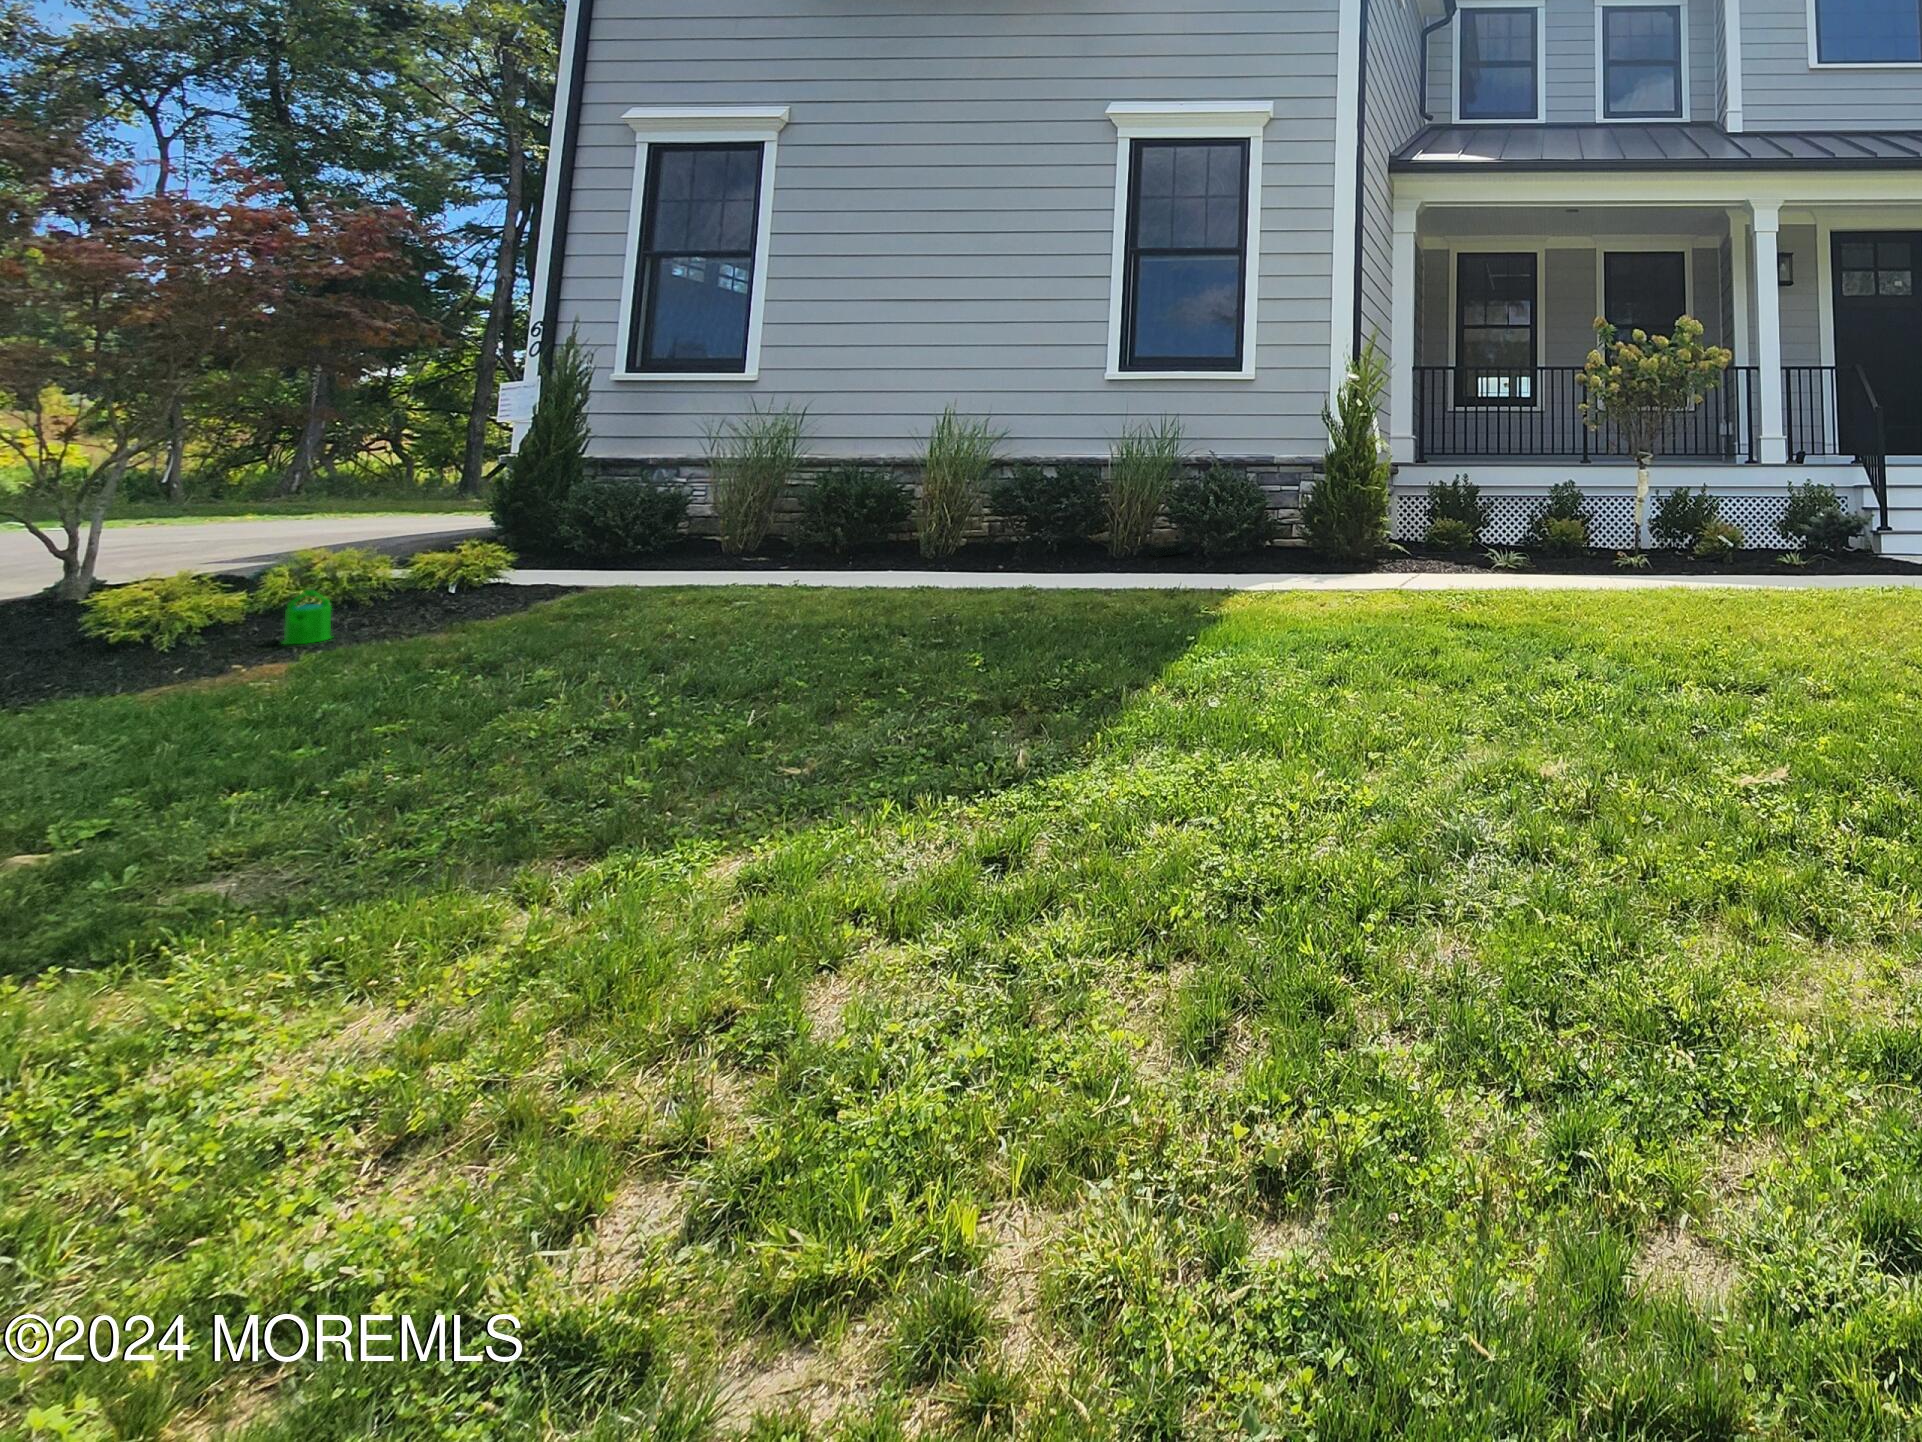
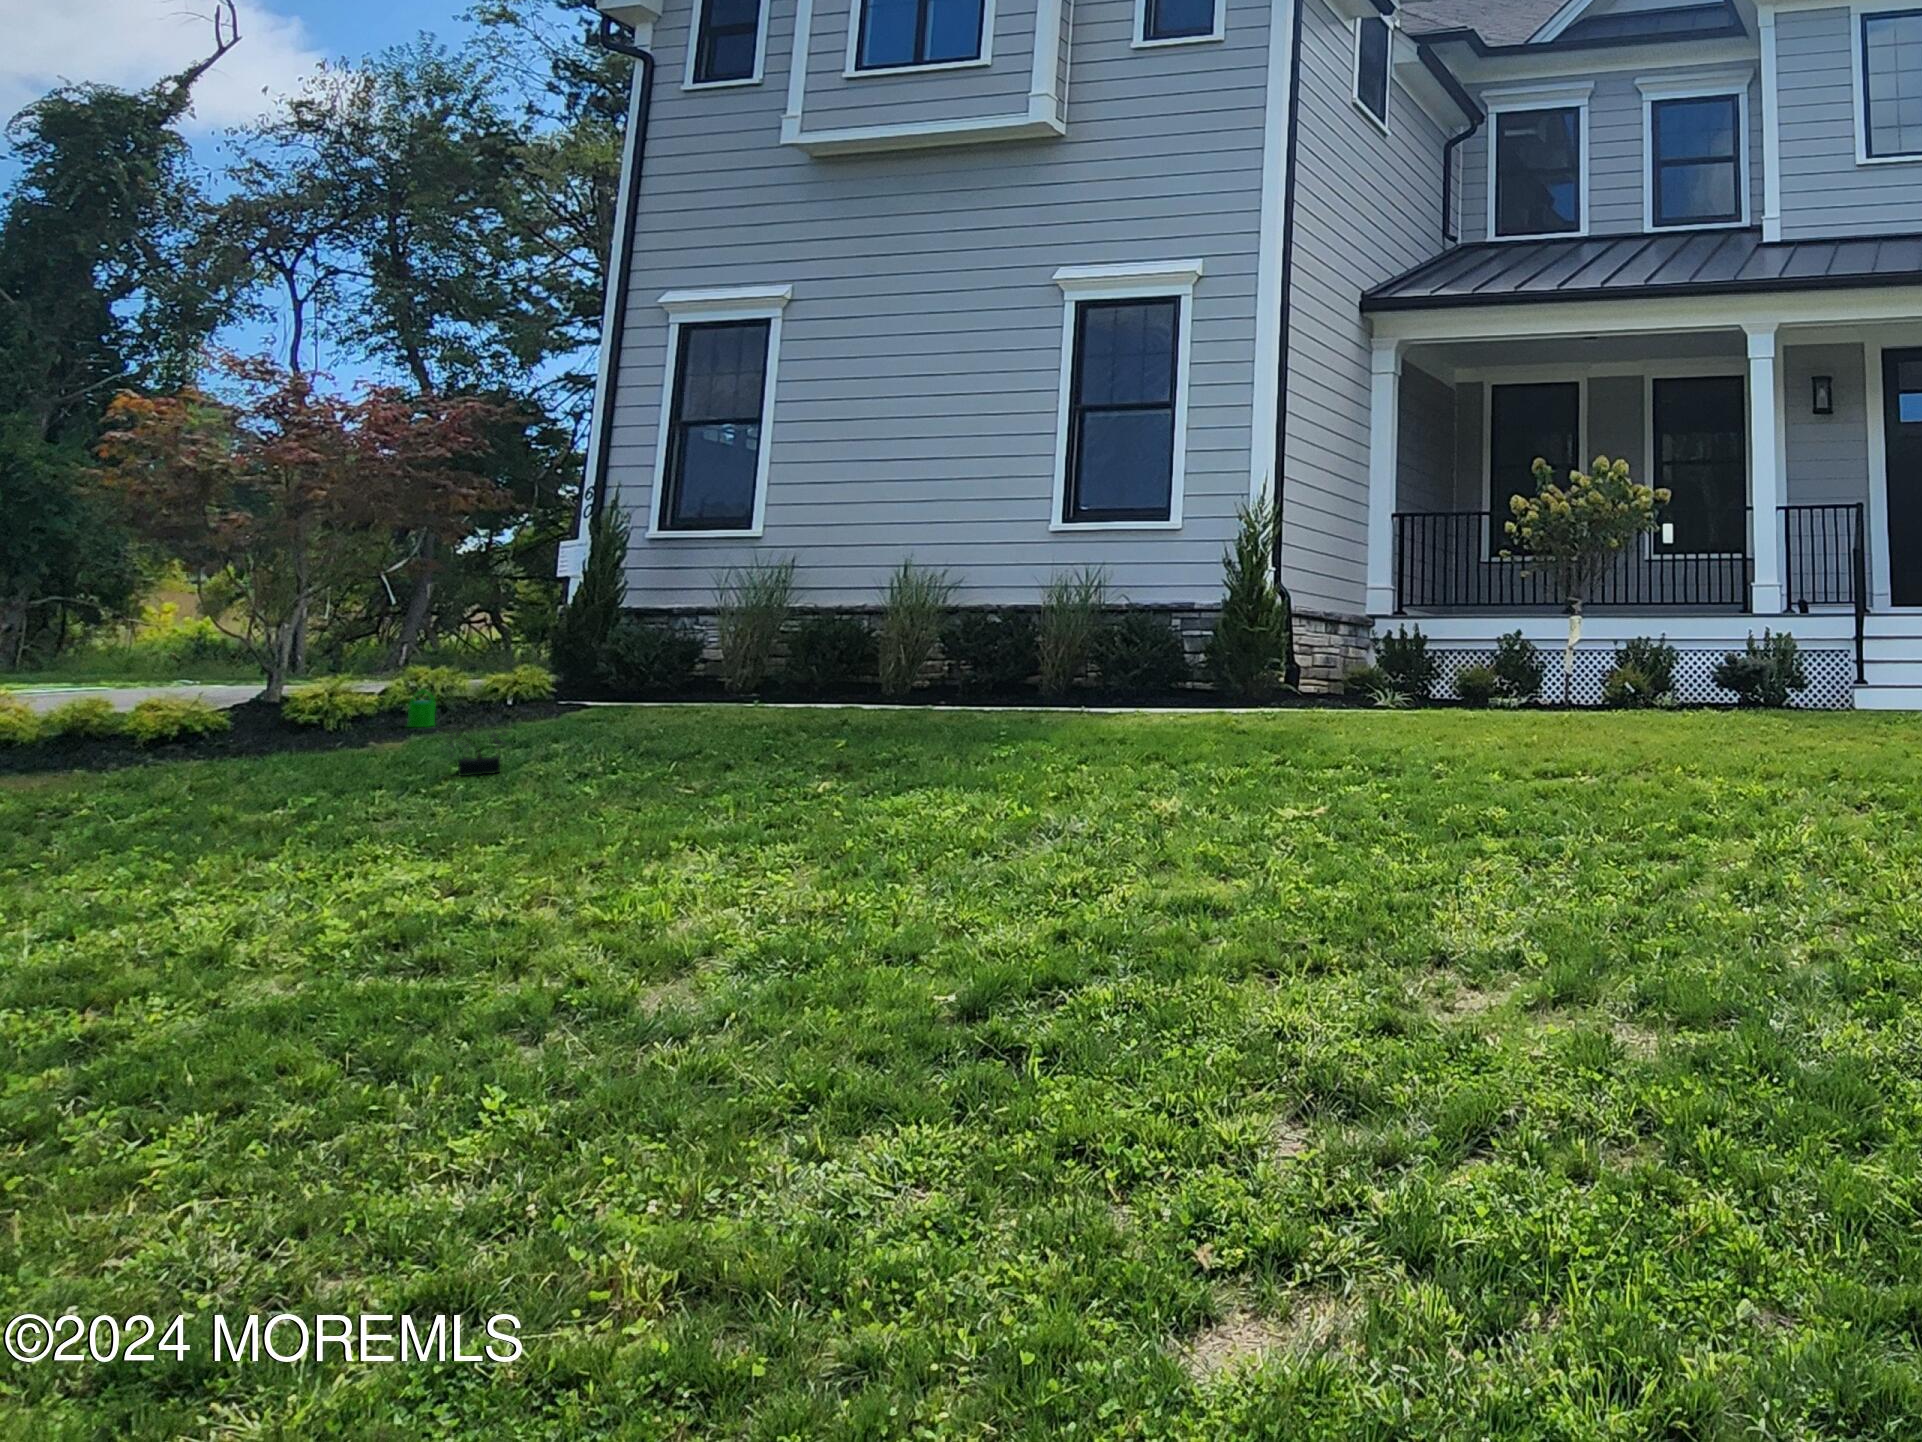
decorative plant: present [1144,518,1181,557] -> present [447,724,505,776]

